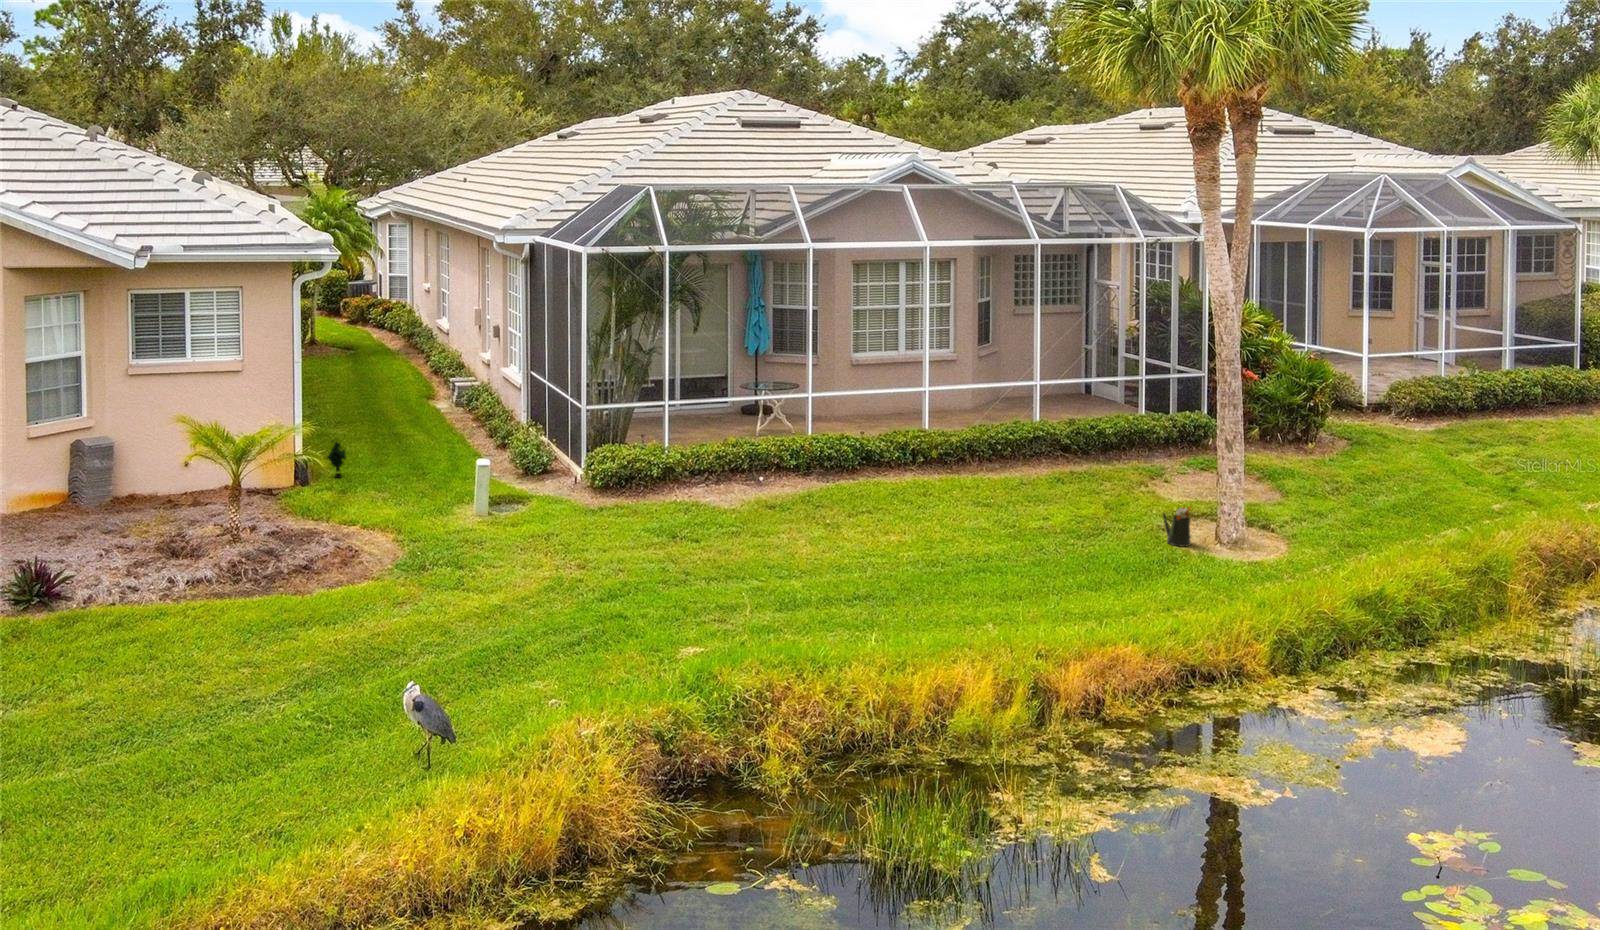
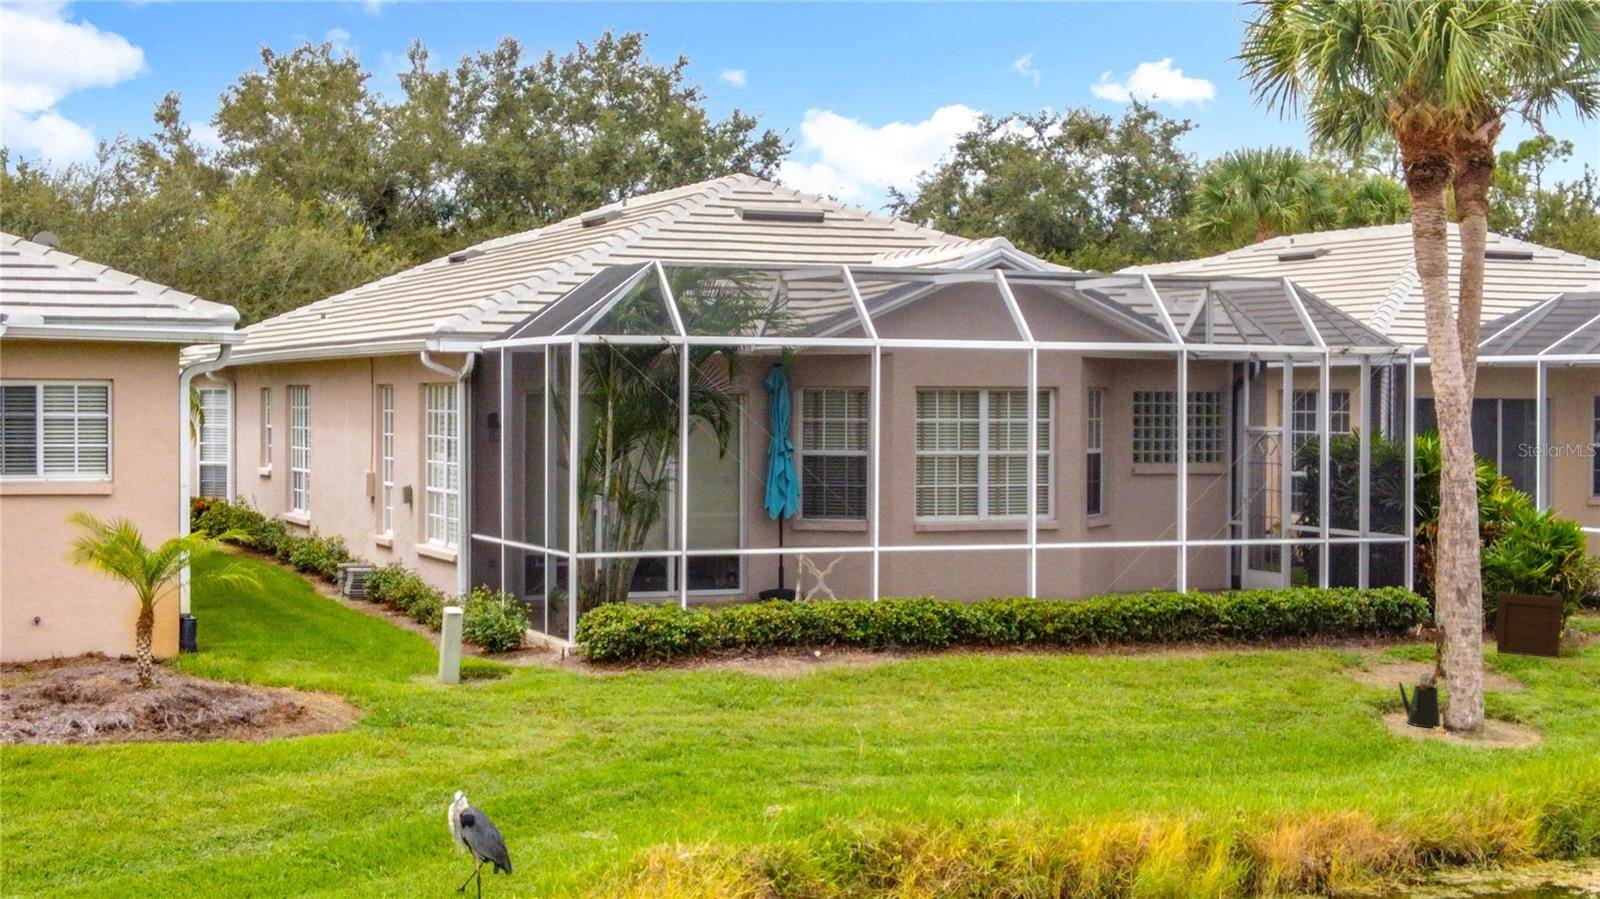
wooden crate: none [1264,414,1319,470] -> present [1495,591,1562,657]
decorative plant: present [327,440,346,478] -> none [195,596,223,654]

